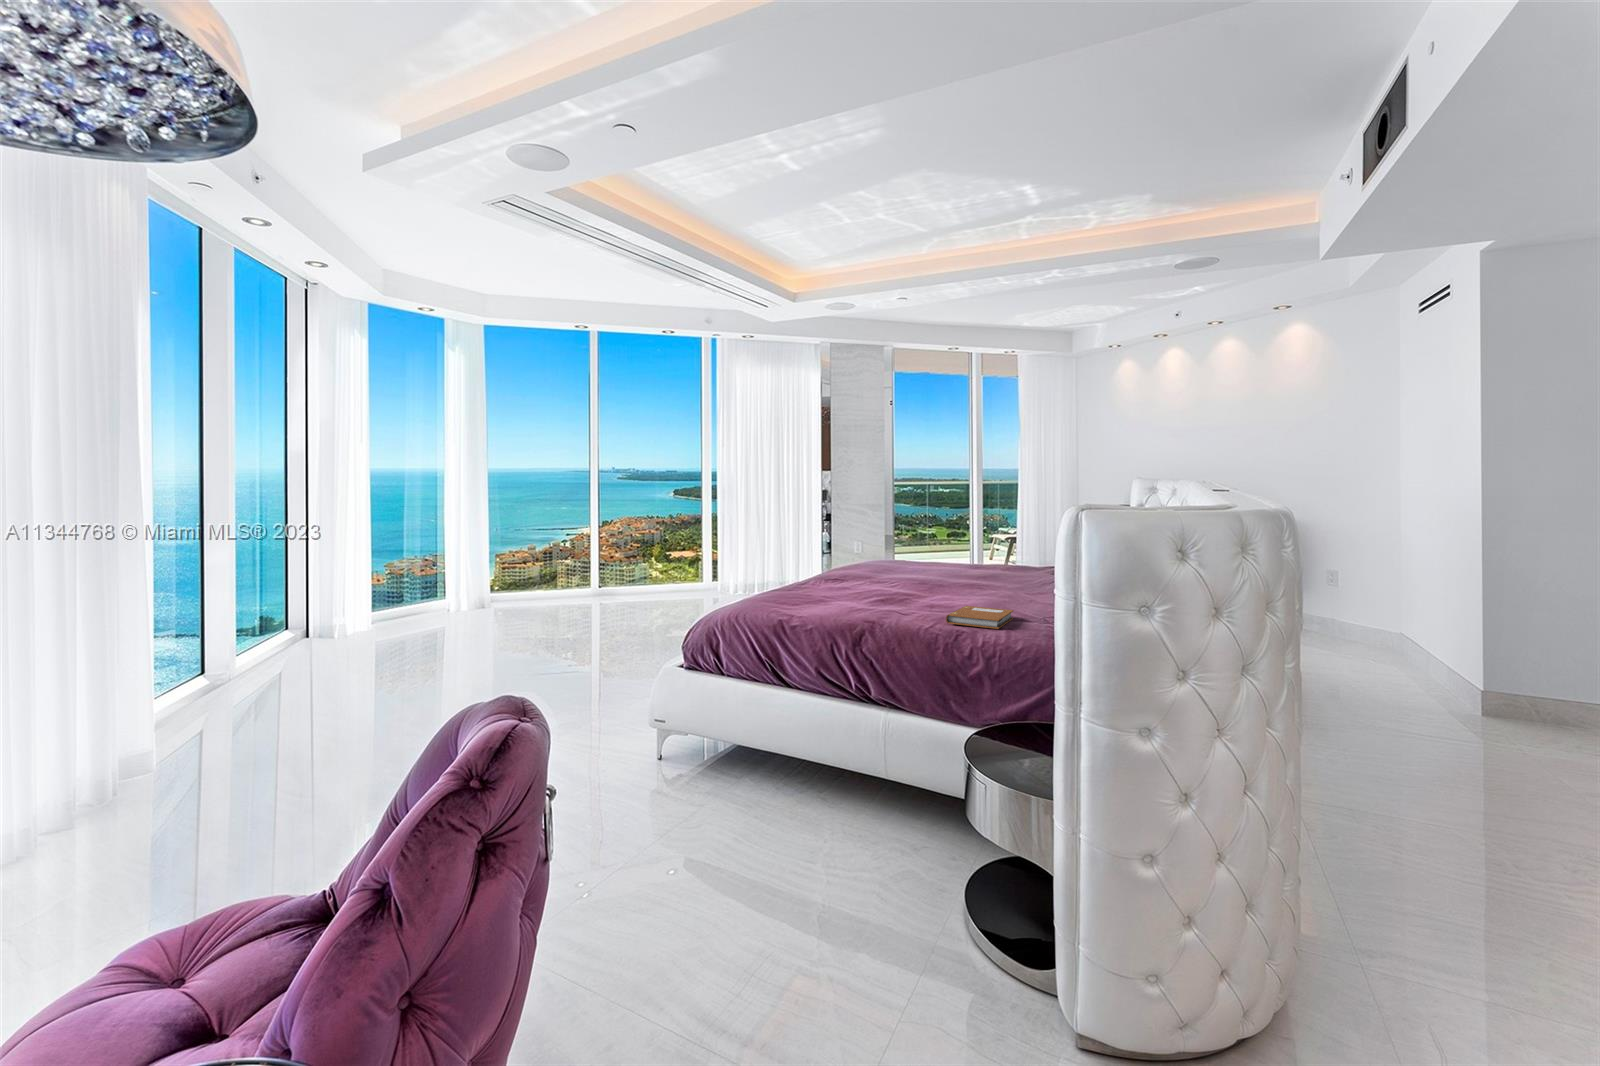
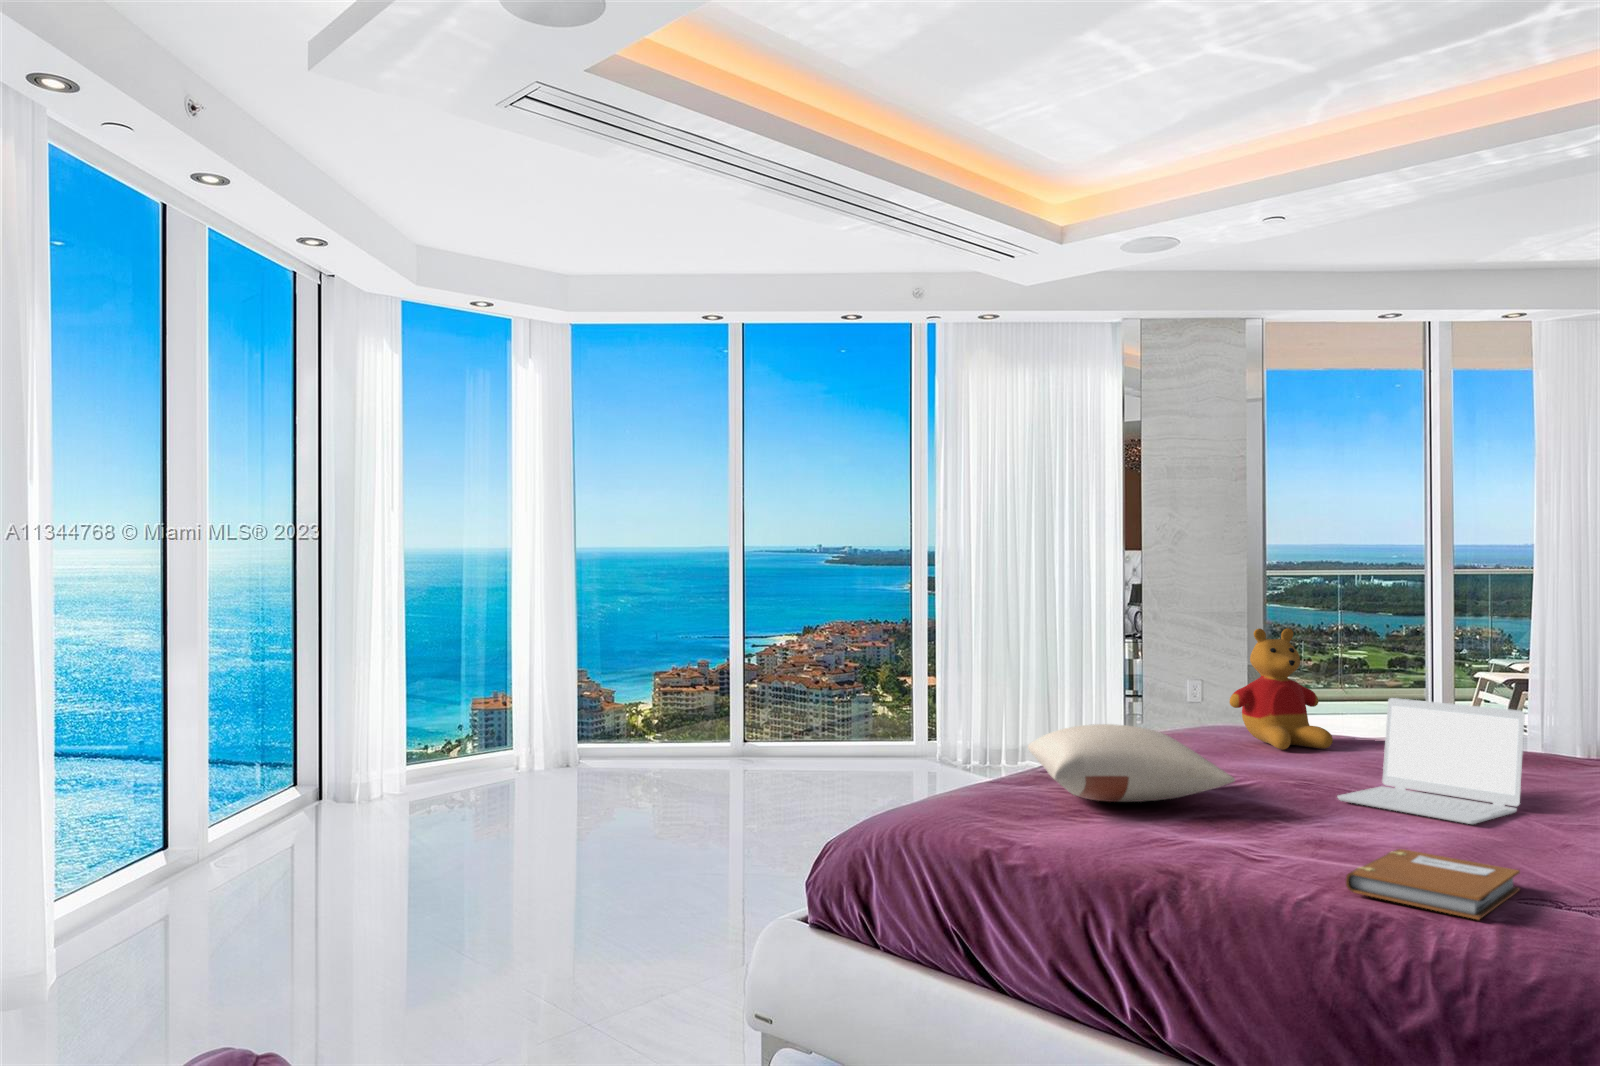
stuffed bear: none [883,512,931,572] -> present [1230,628,1333,750]
laptop: none [937,543,1016,597] -> present [1338,698,1525,824]
pillow: none [791,560,894,597] -> present [1028,724,1235,802]

